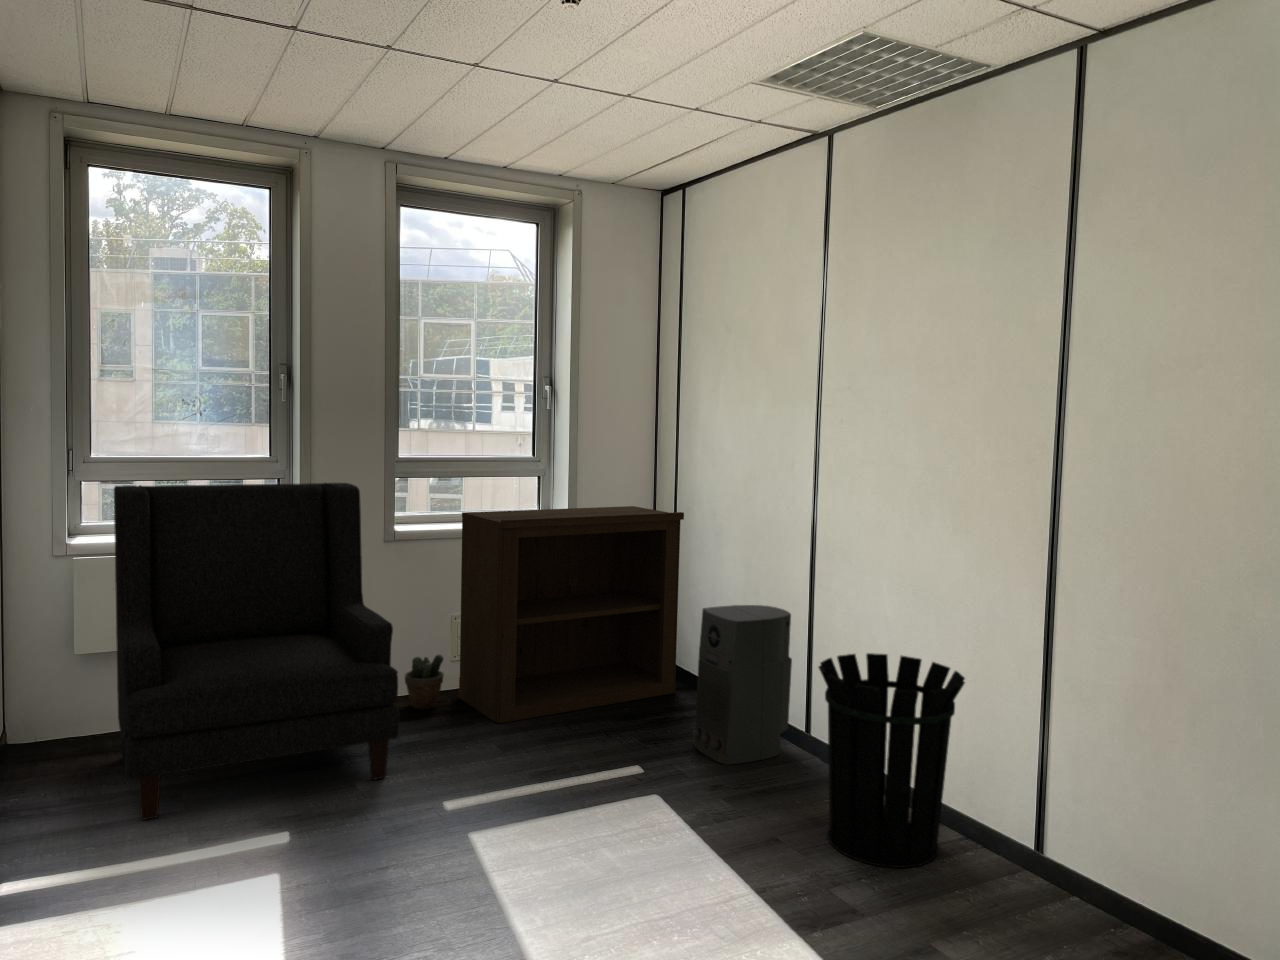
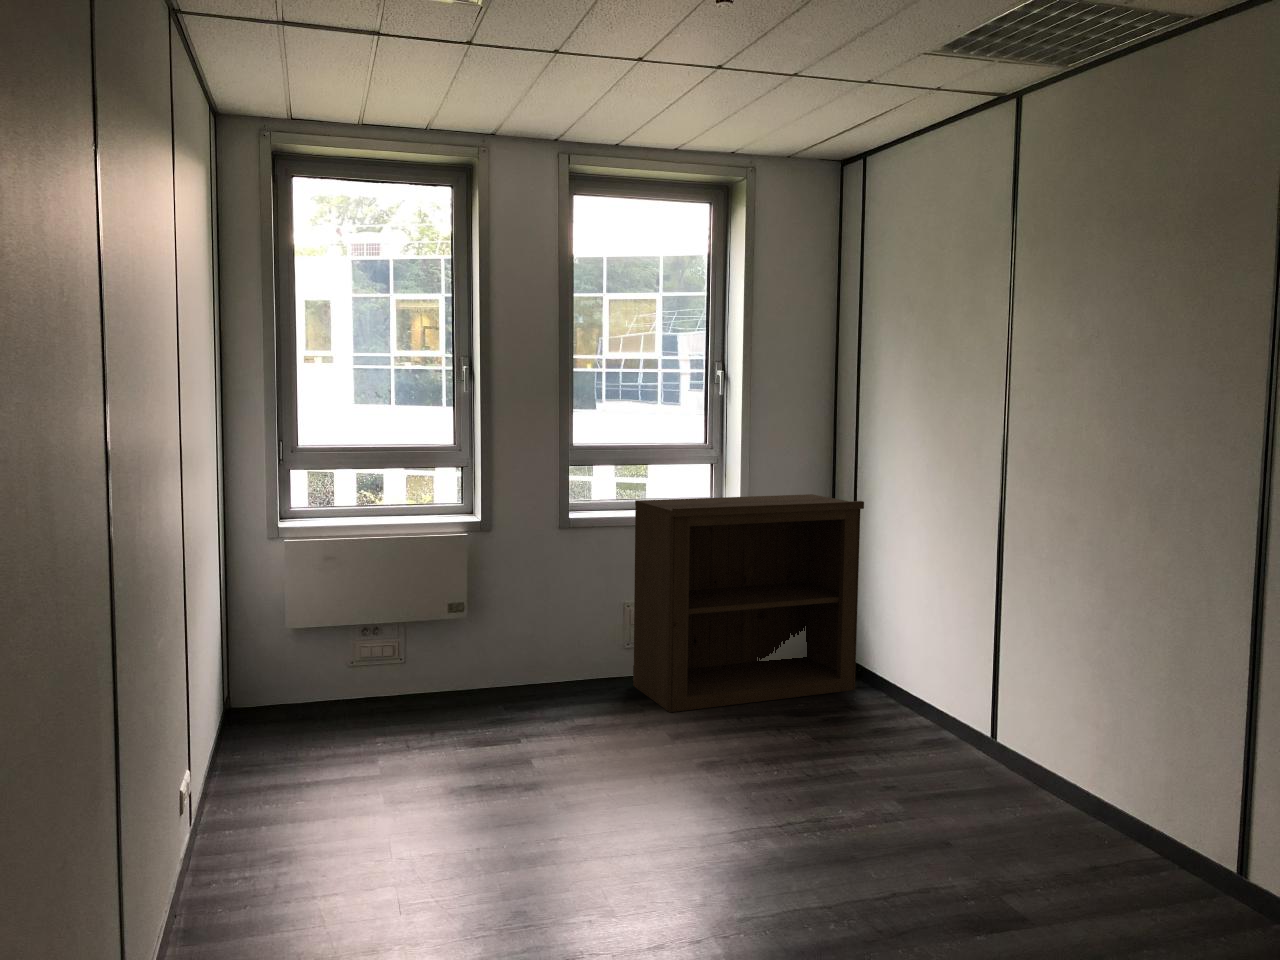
chair: present [114,483,400,820] -> none [315,471,572,782]
air purifier: present [692,605,792,765] -> none [868,599,976,765]
waste bin: present [819,653,965,868] -> none [993,652,1158,878]
potted plant: present [405,655,444,709] -> none [580,642,618,695]

